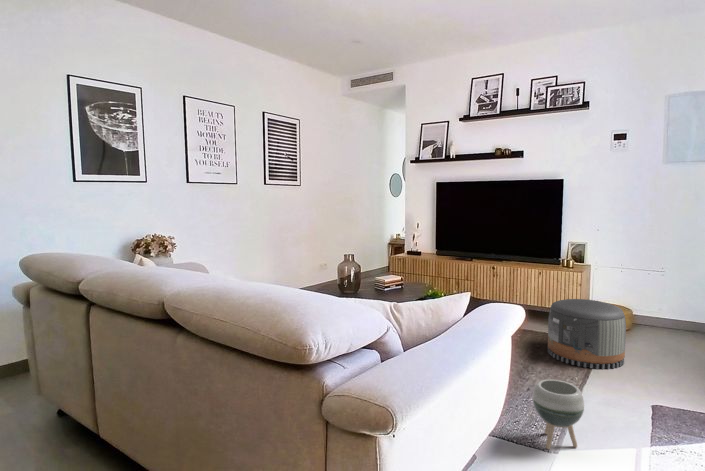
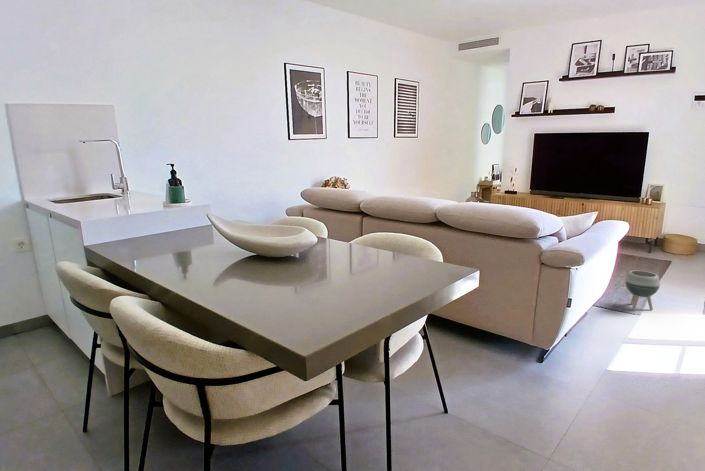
pouf: present [548,299,626,369] -> none [627,227,692,275]

